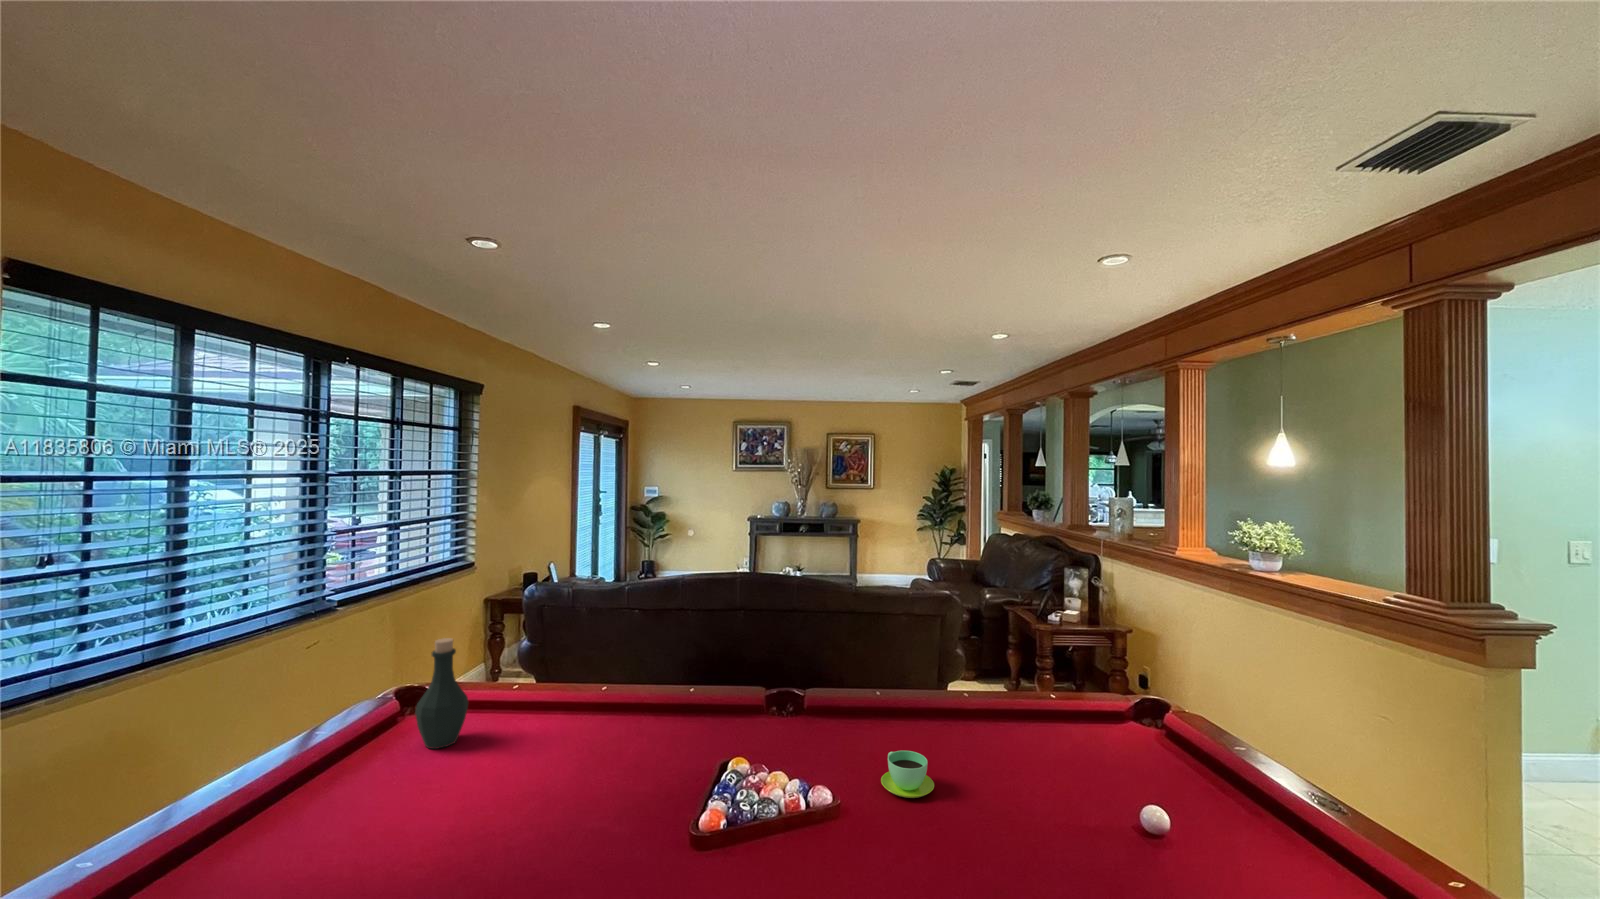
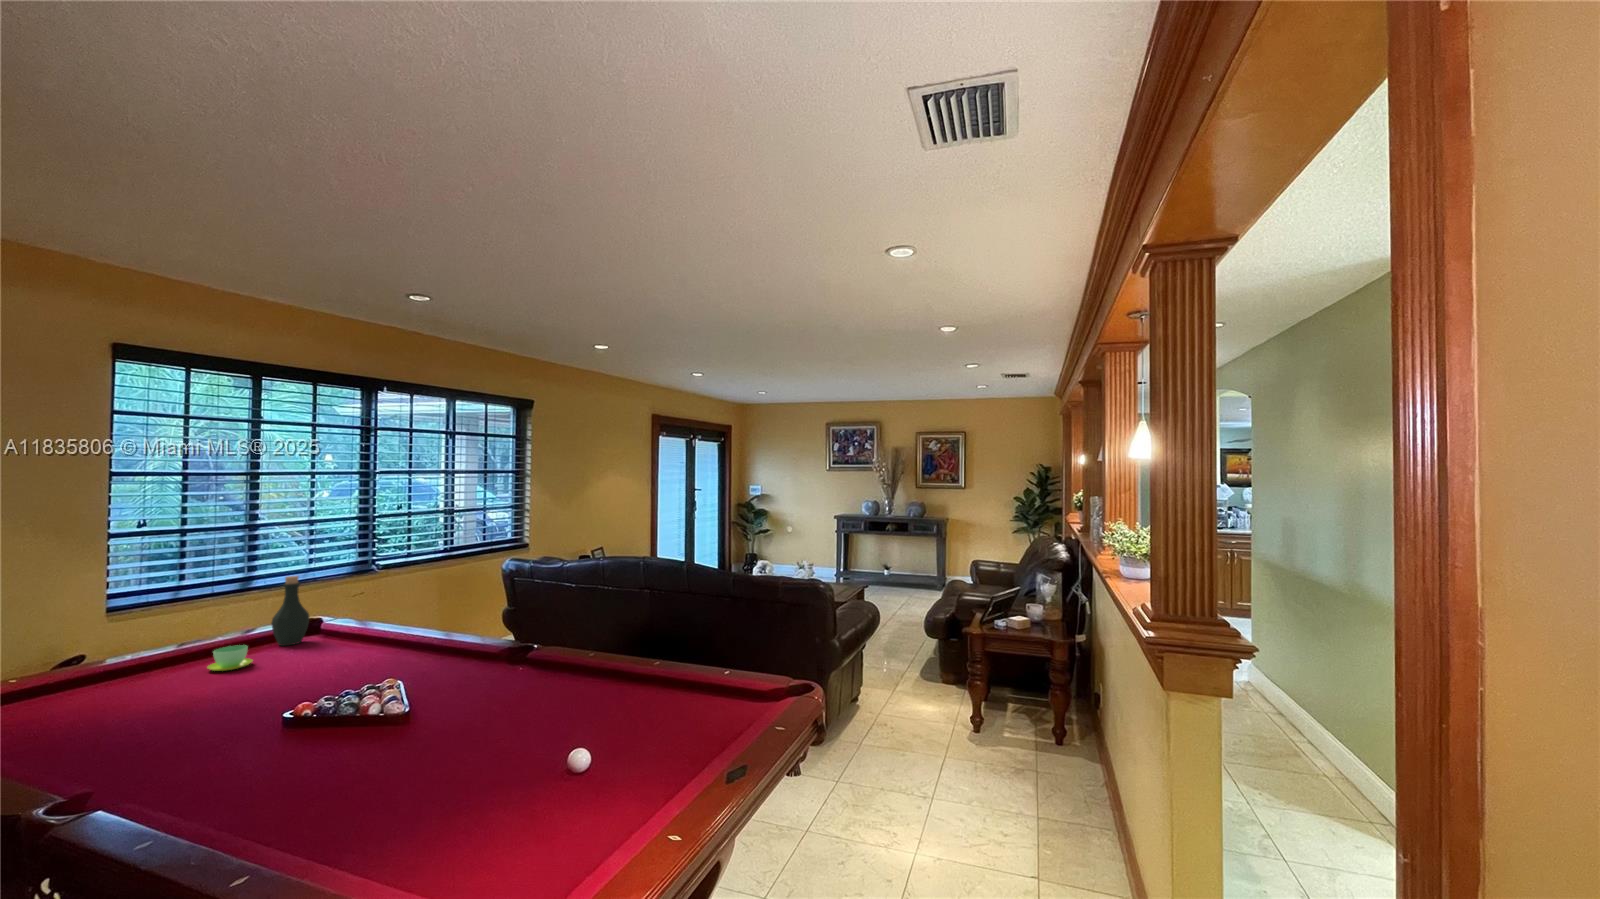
cup: present [881,750,934,798] -> present [207,645,253,671]

